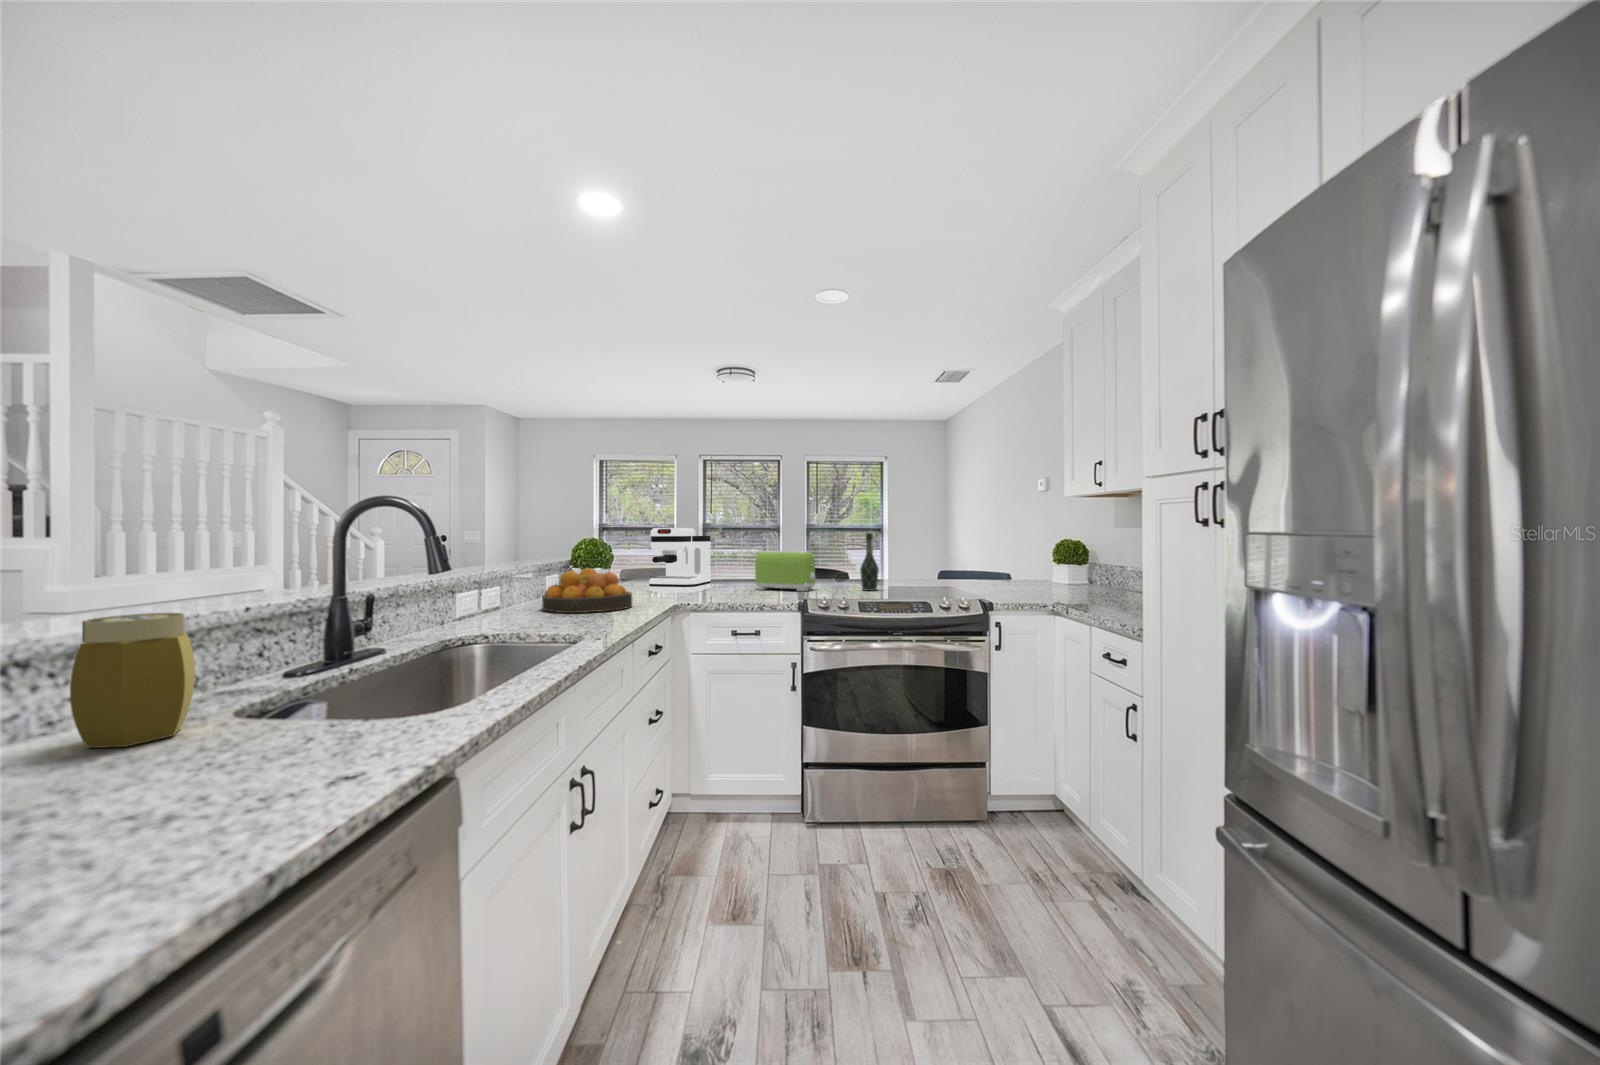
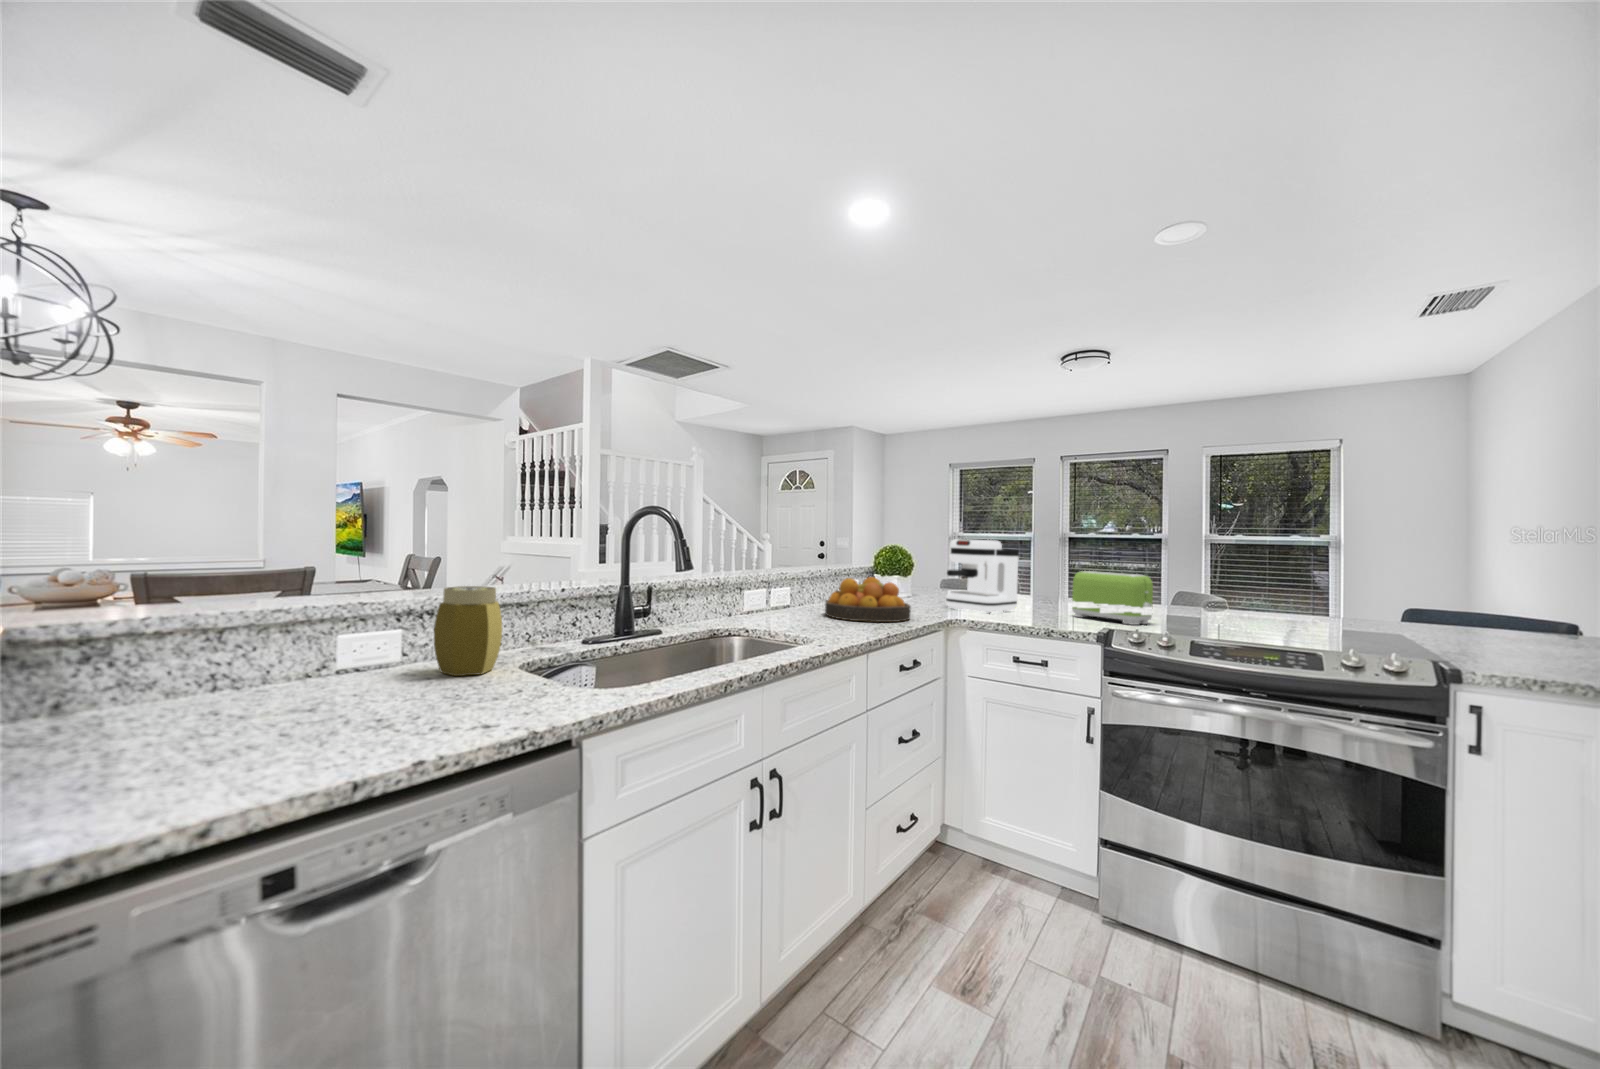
wine bottle: present [860,533,879,591] -> none [1219,556,1249,634]

